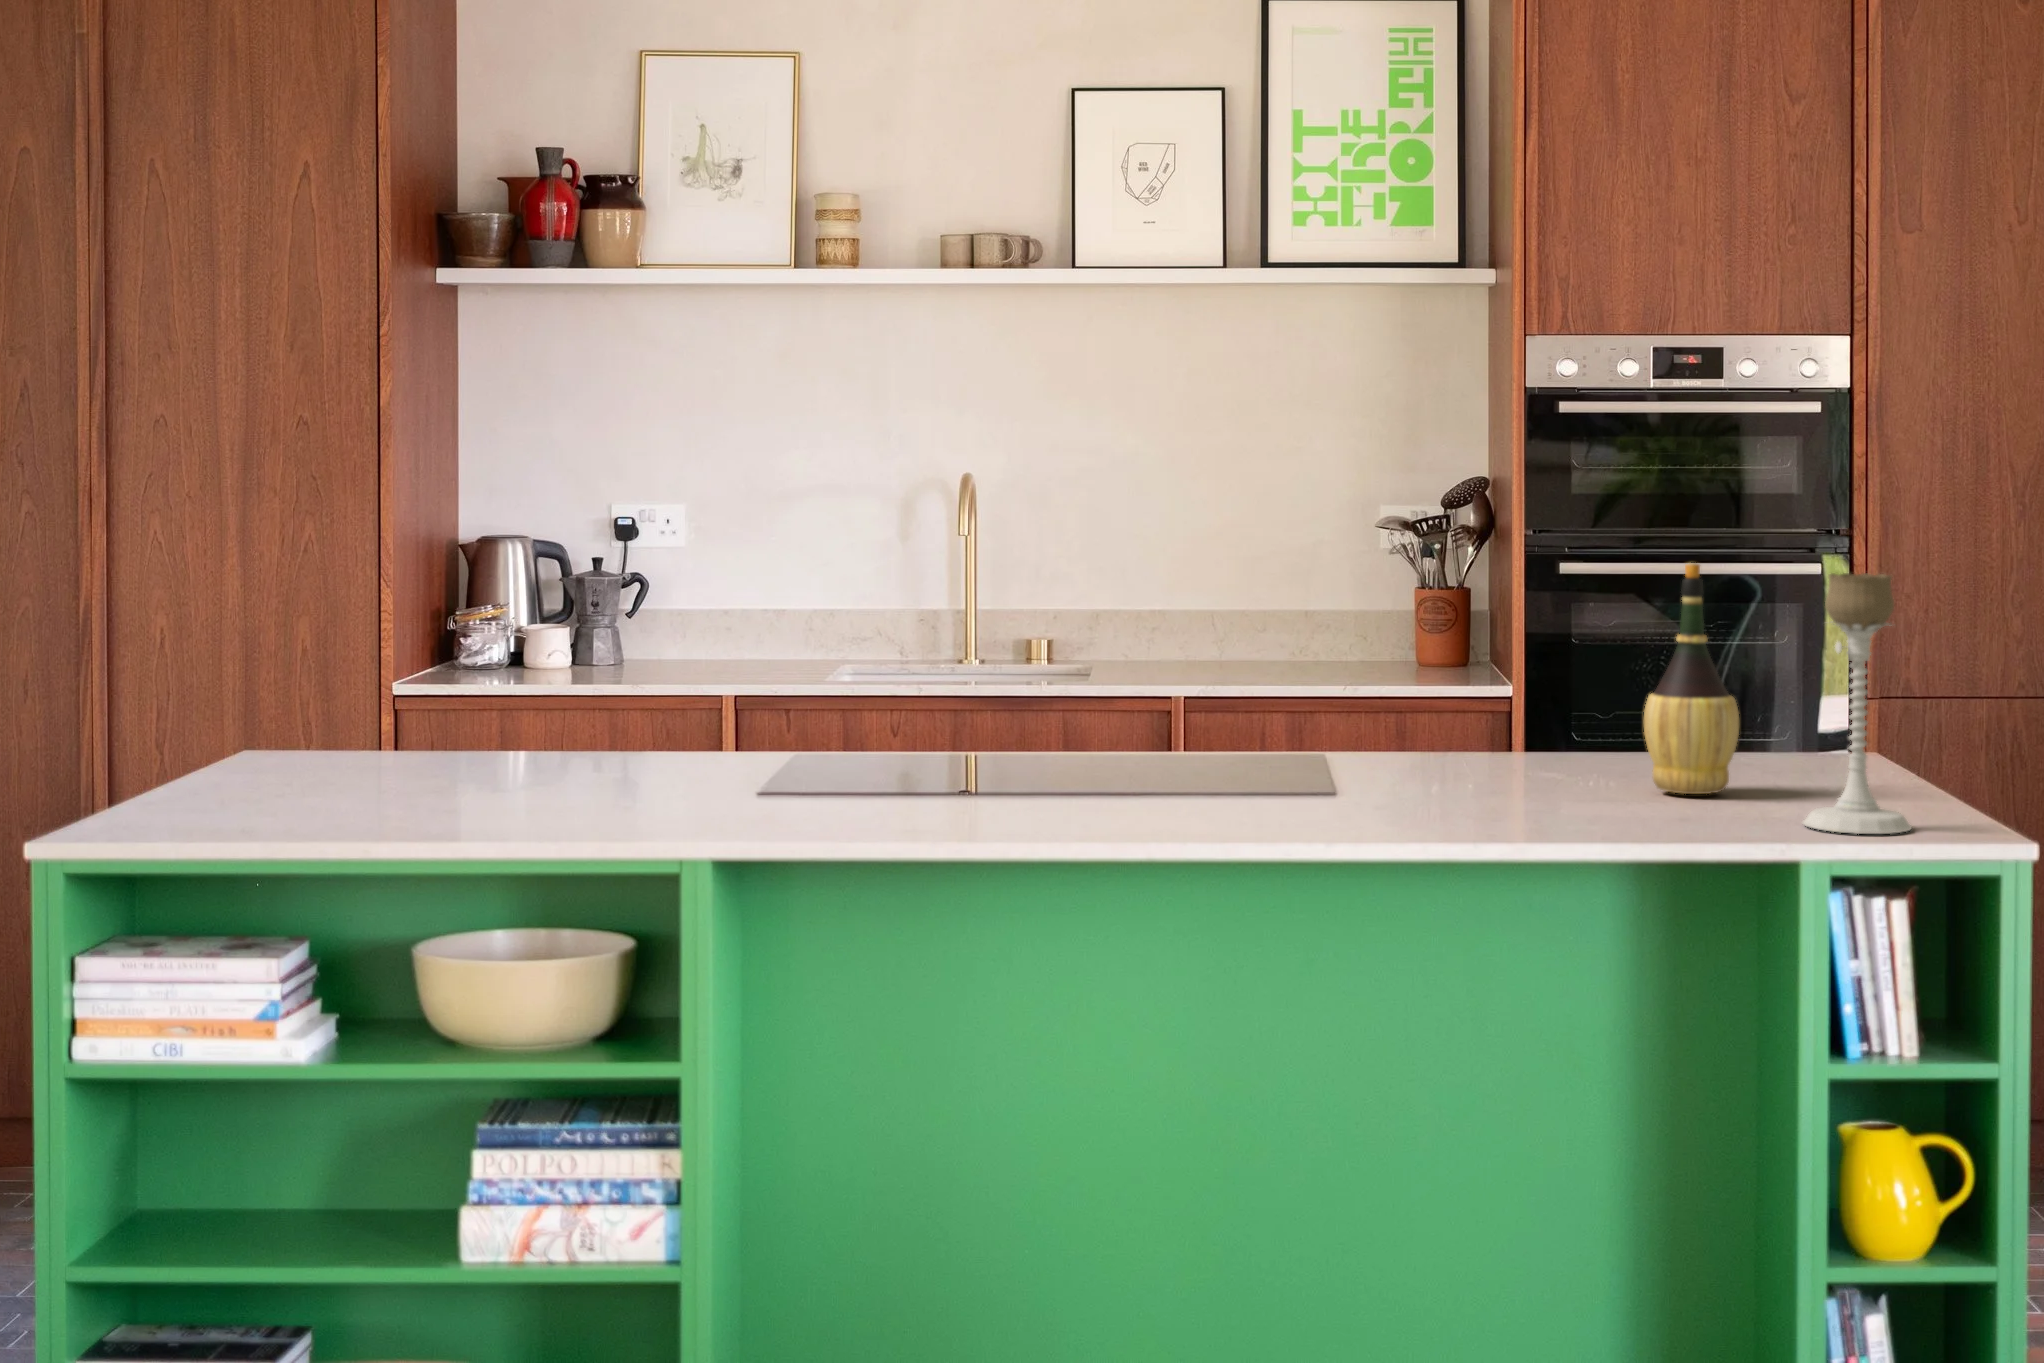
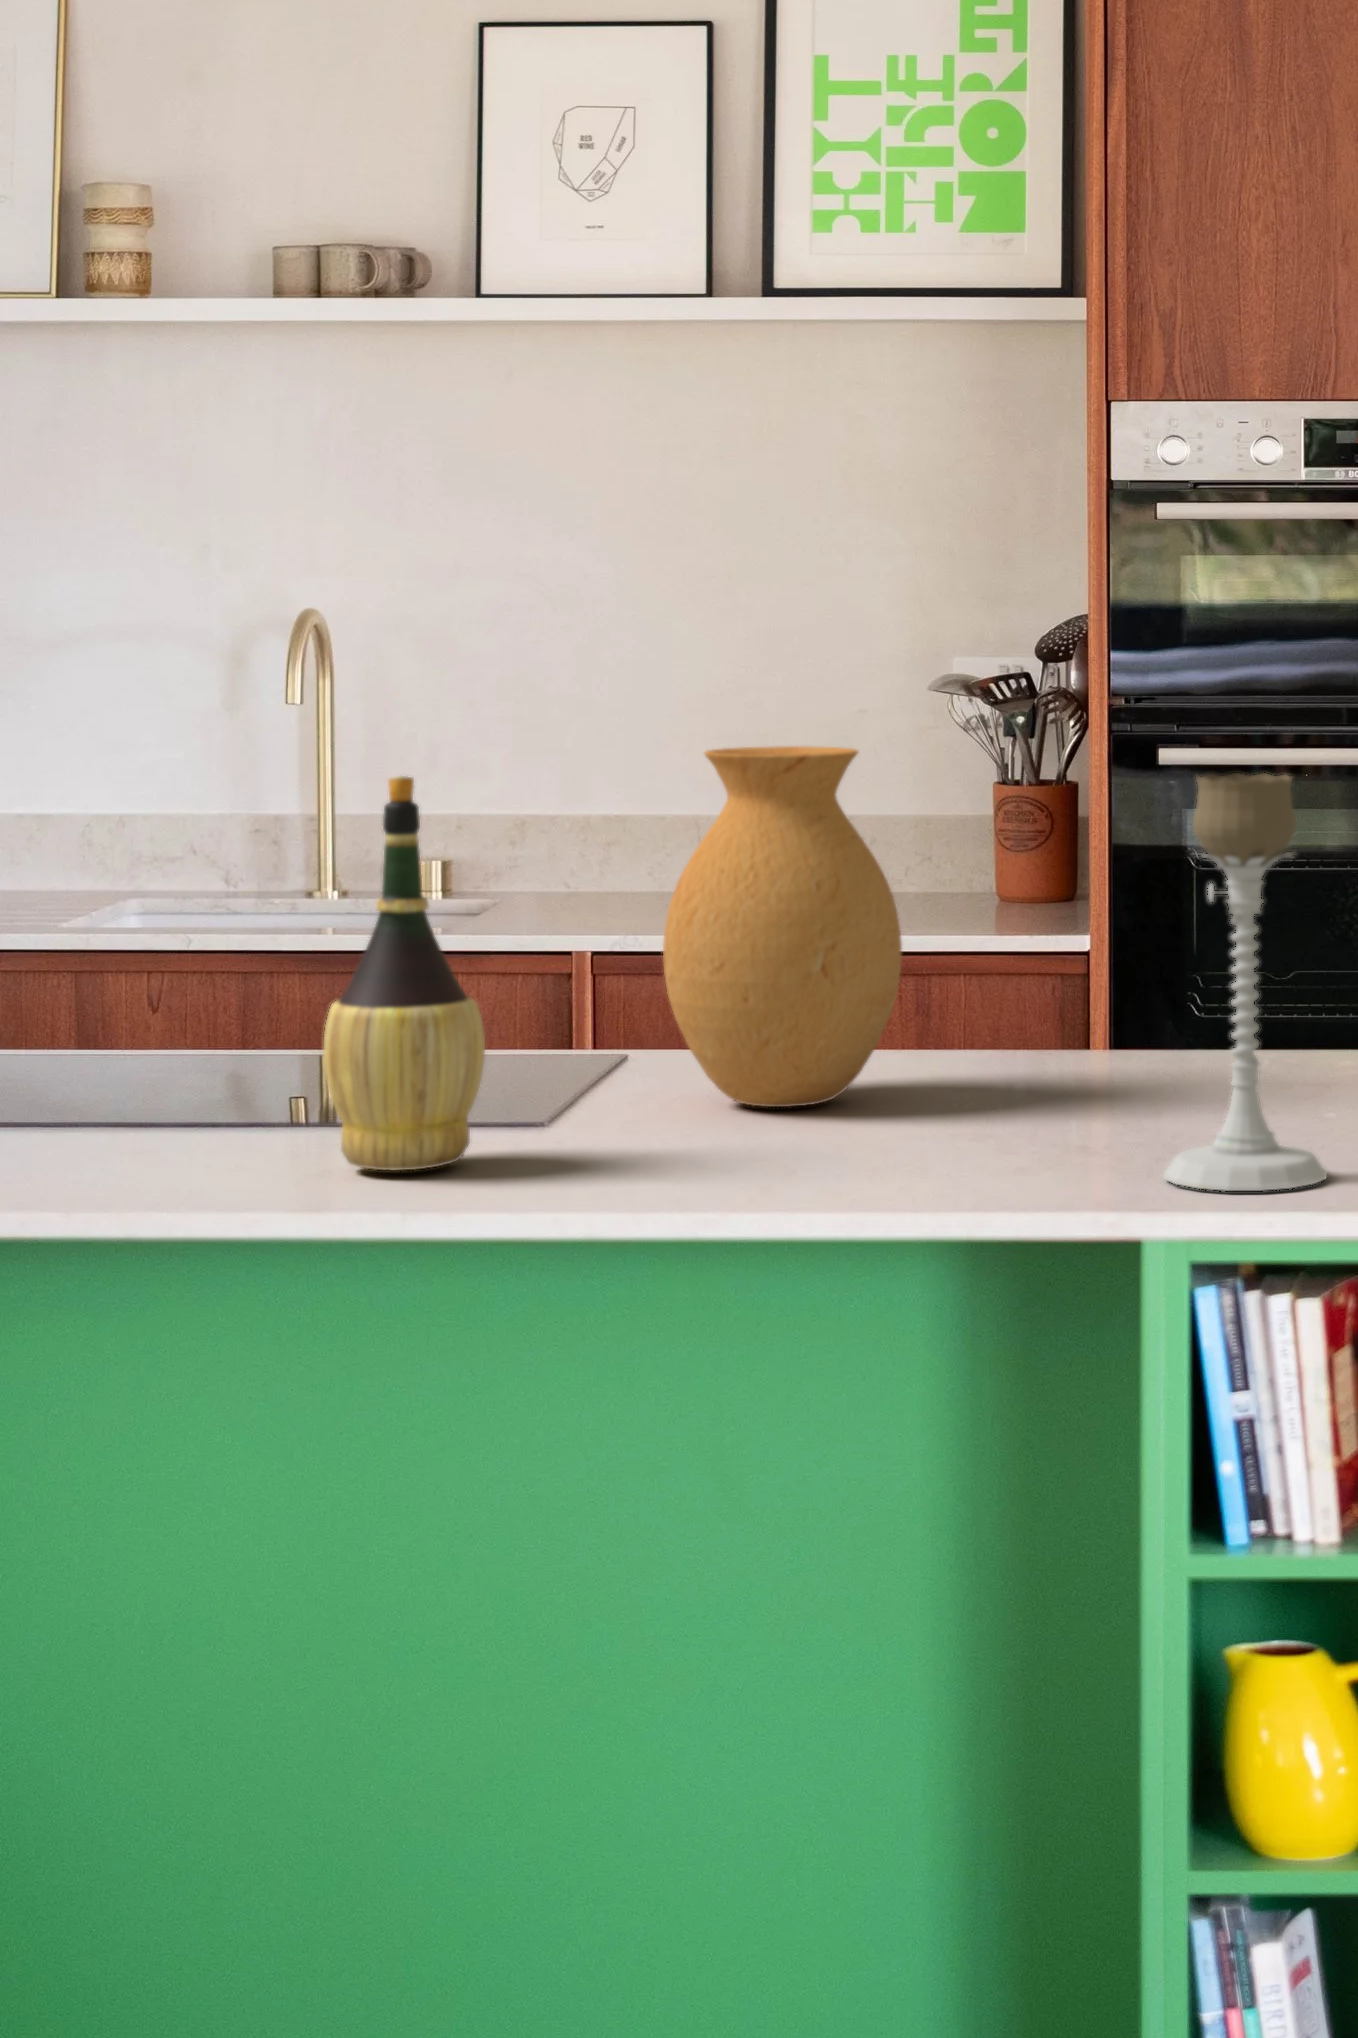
vase: none [1411,557,1562,784] -> present [663,746,902,1107]
wine bottle: present [1644,563,1739,794] -> present [324,776,485,1170]

